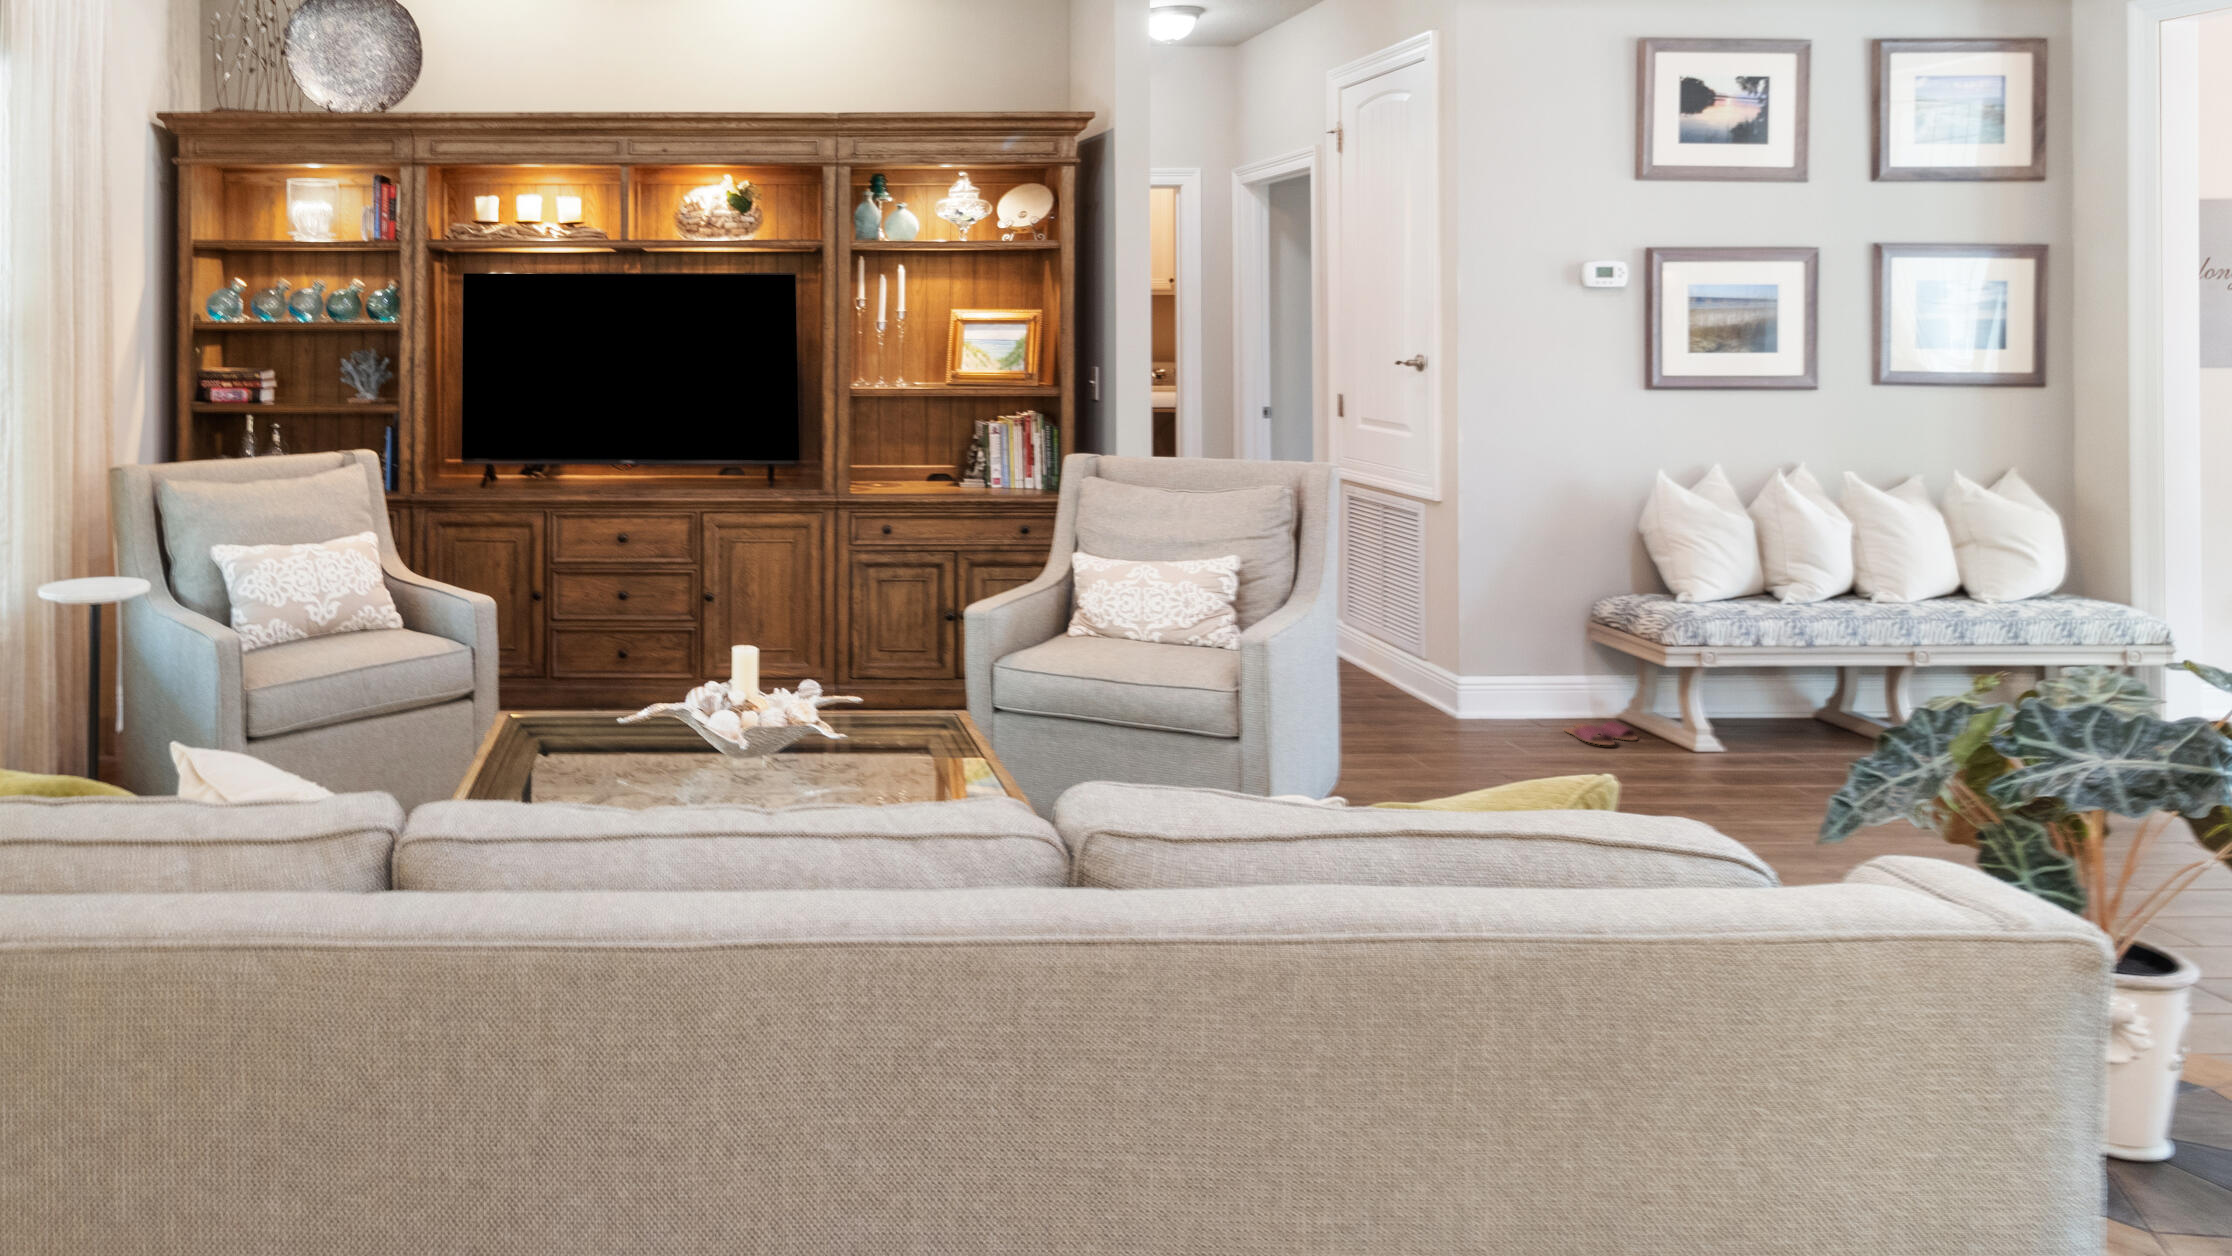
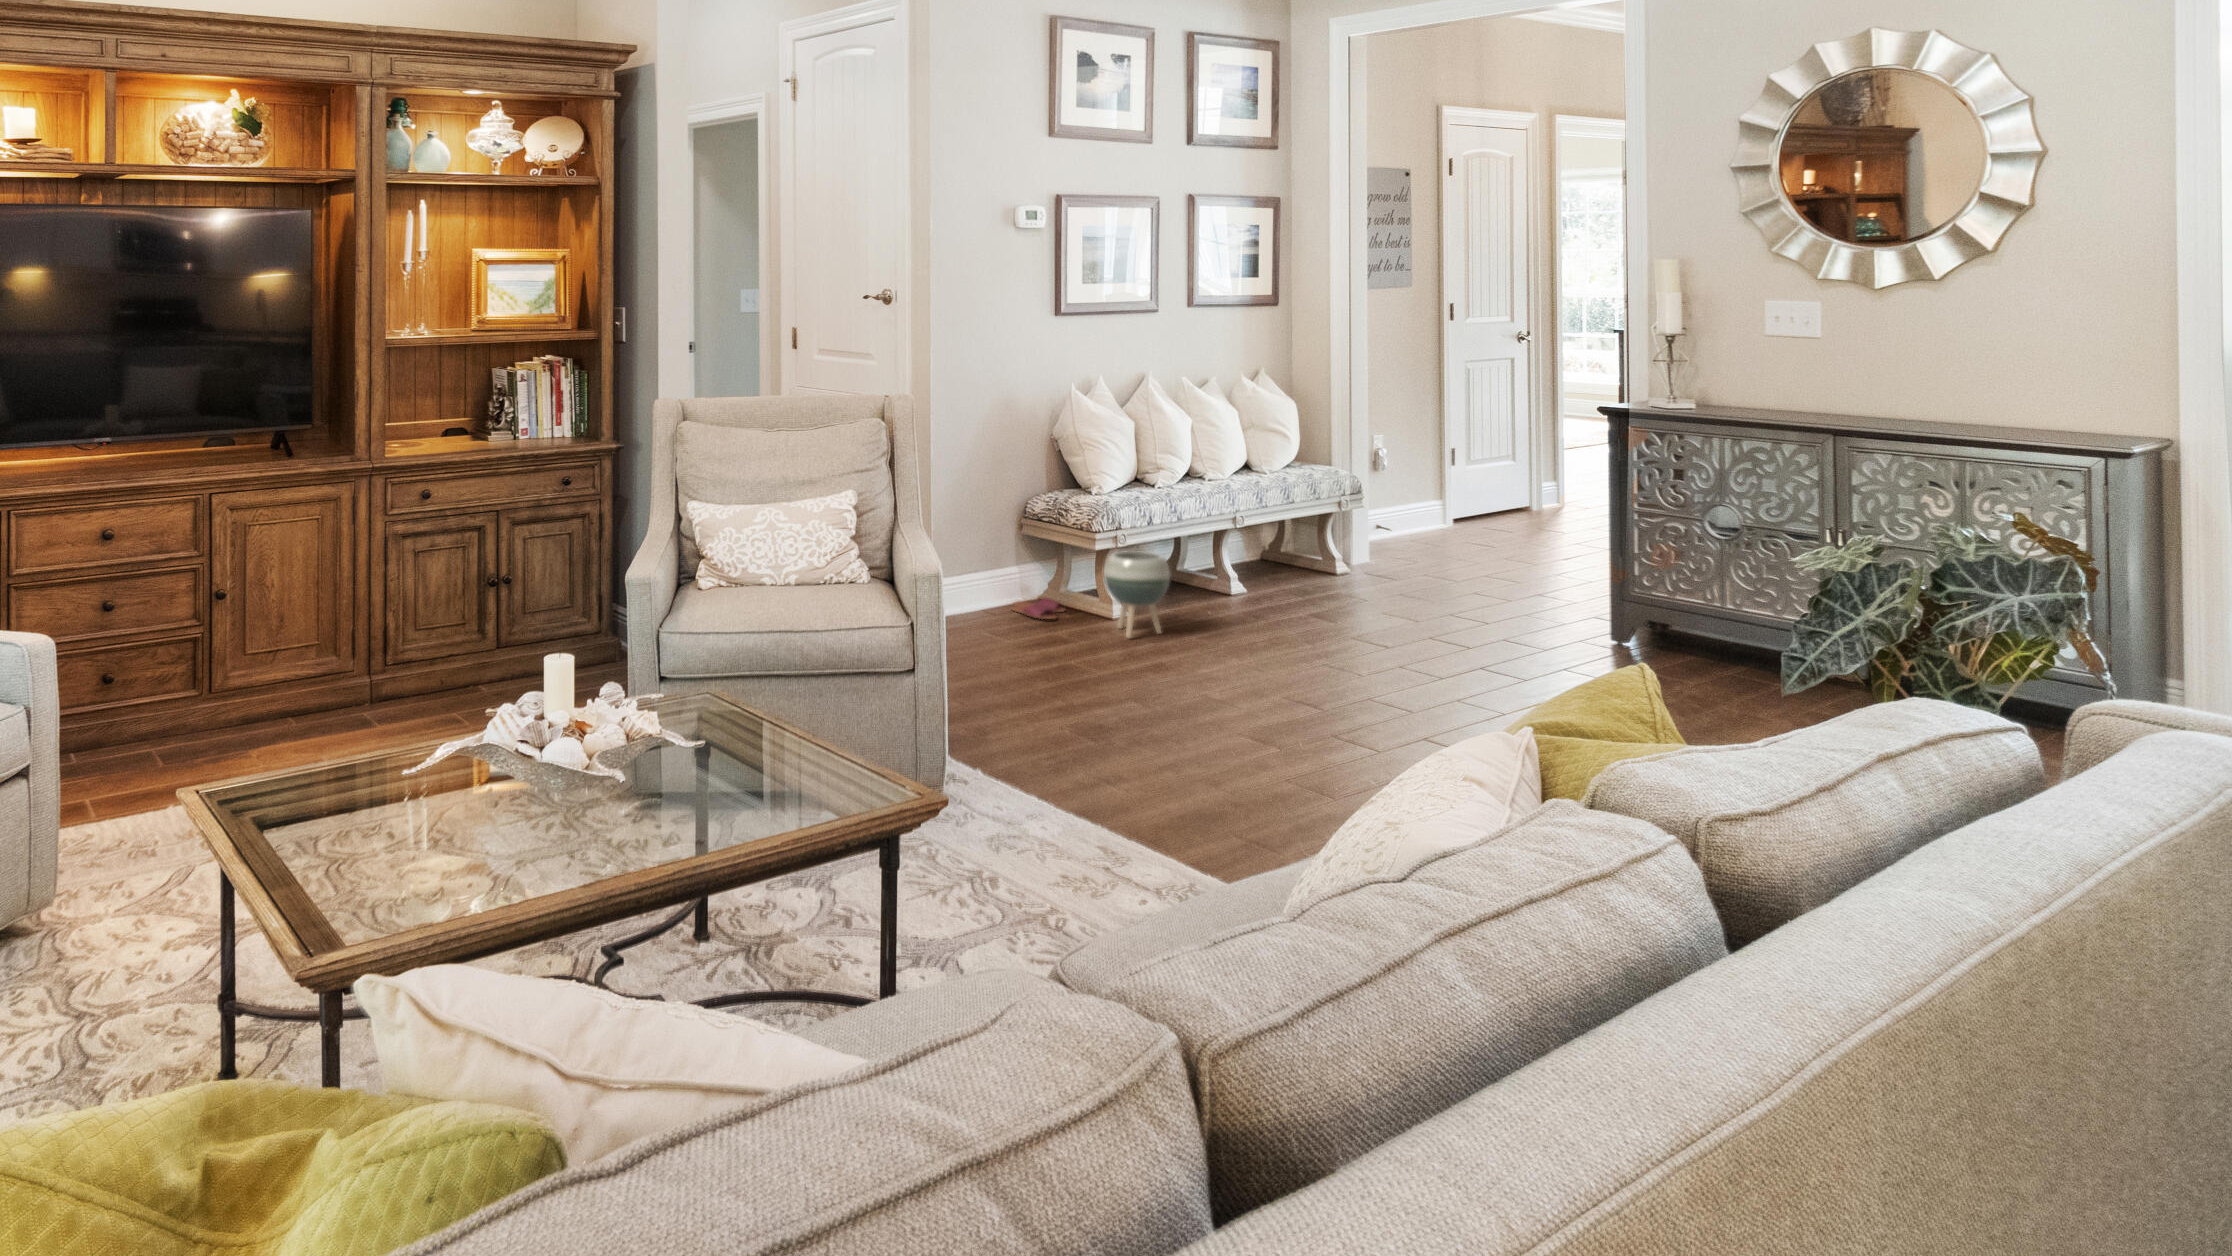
planter: none [1665,671,1757,779] -> present [1104,551,1170,638]

